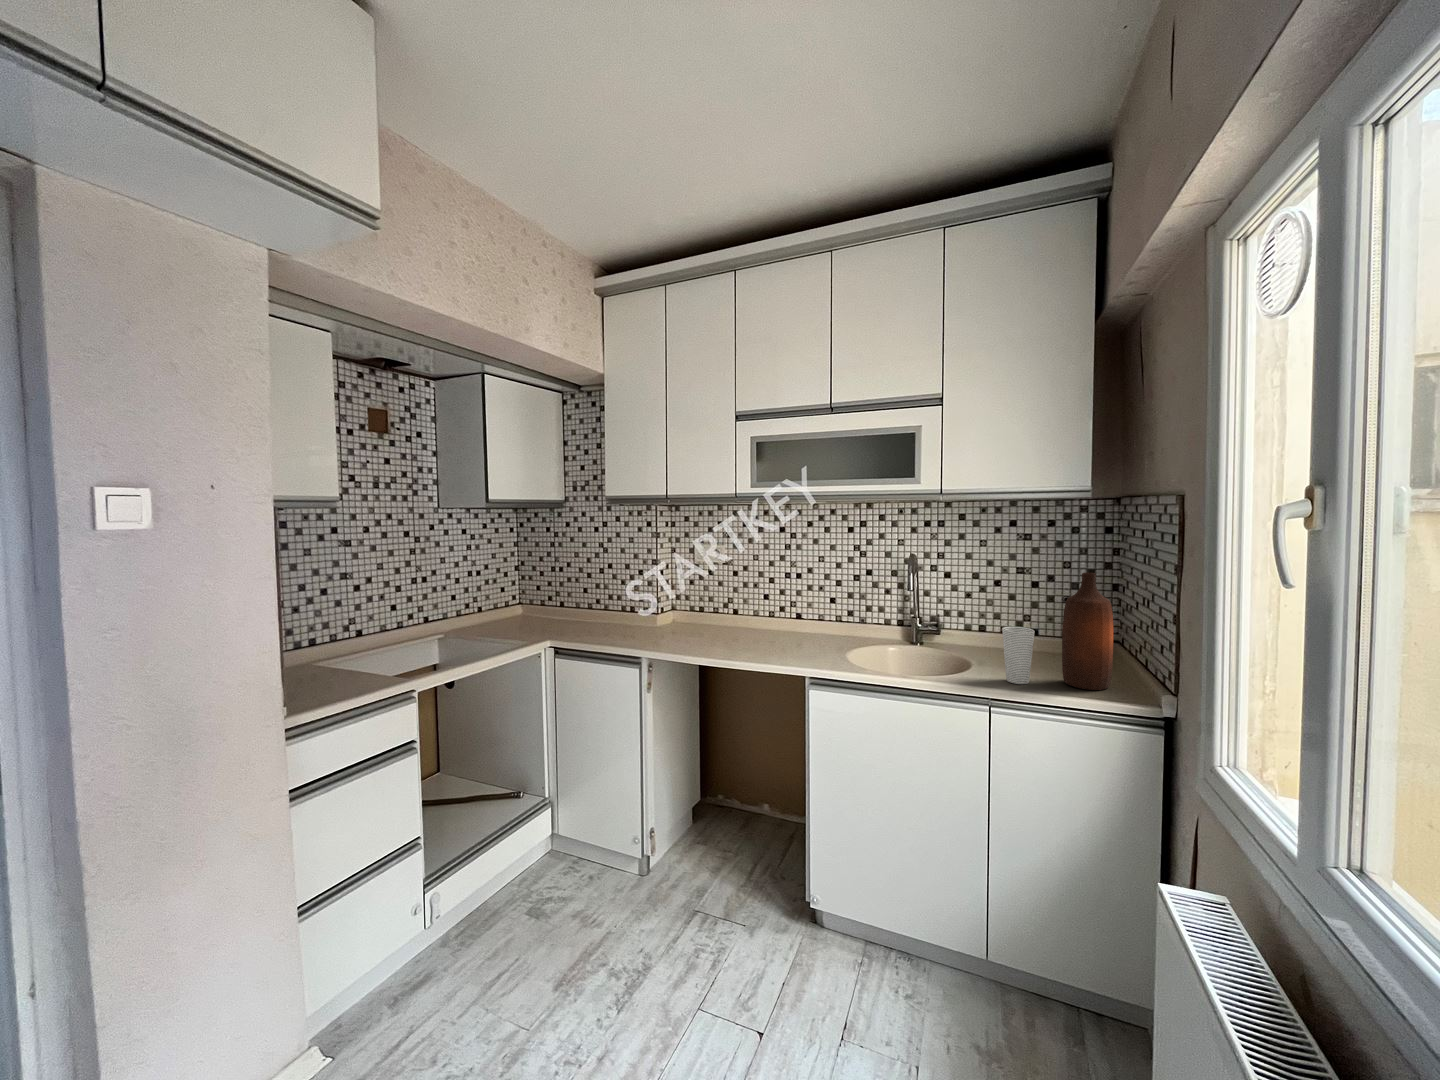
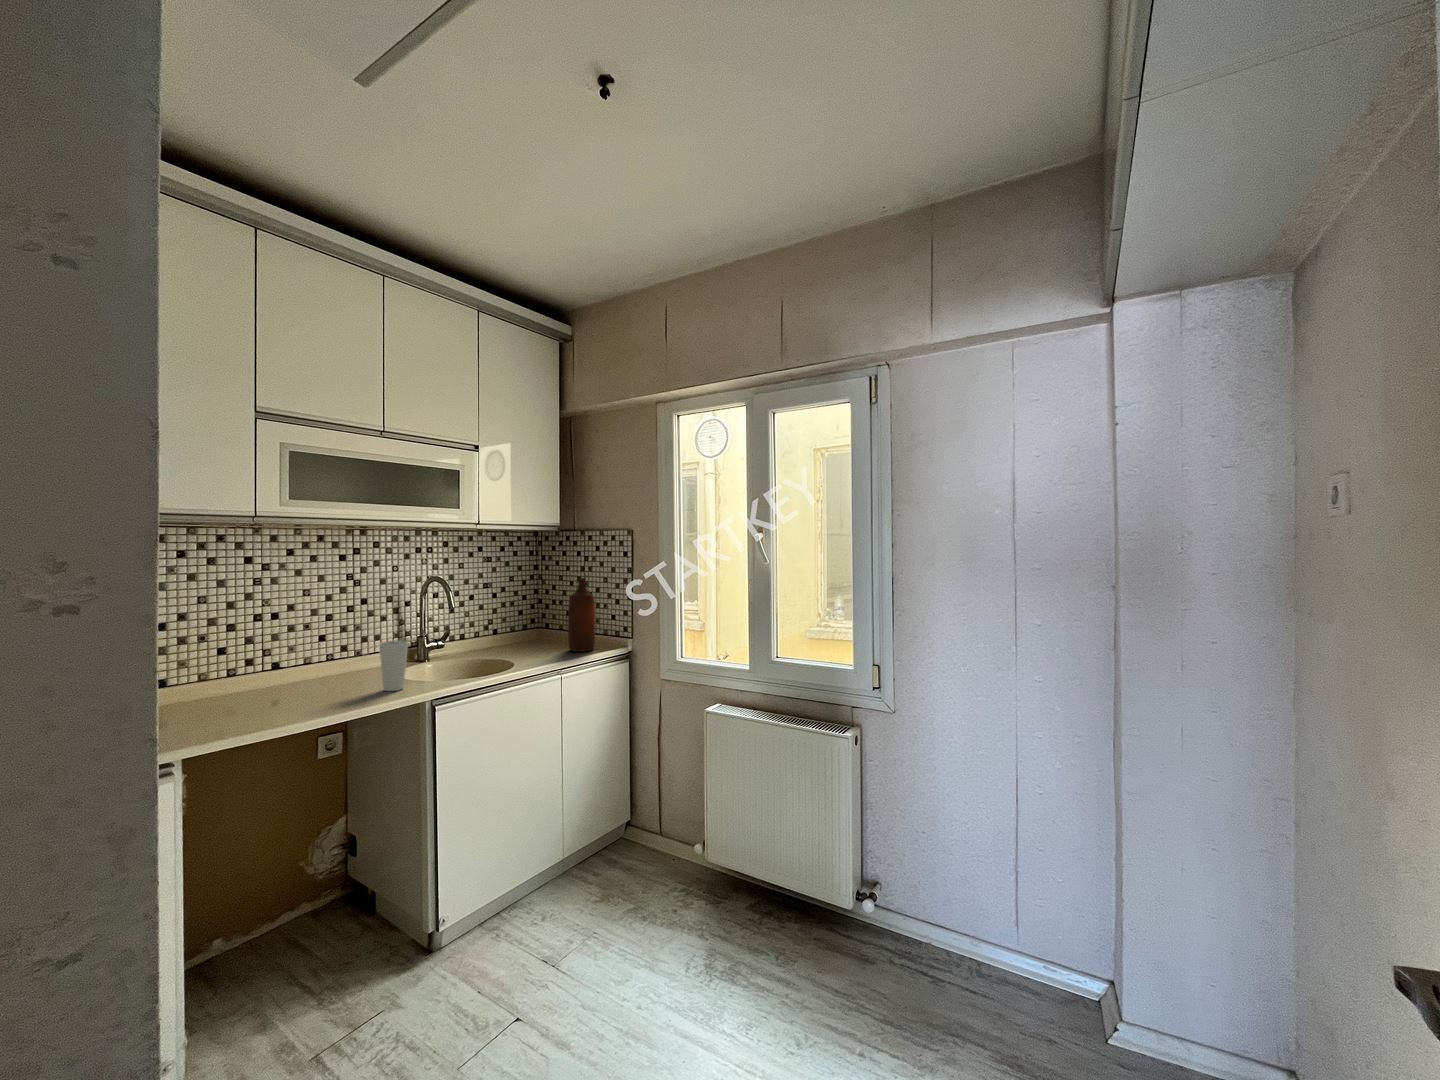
cup: present [1002,626,1035,684] -> present [379,640,408,691]

